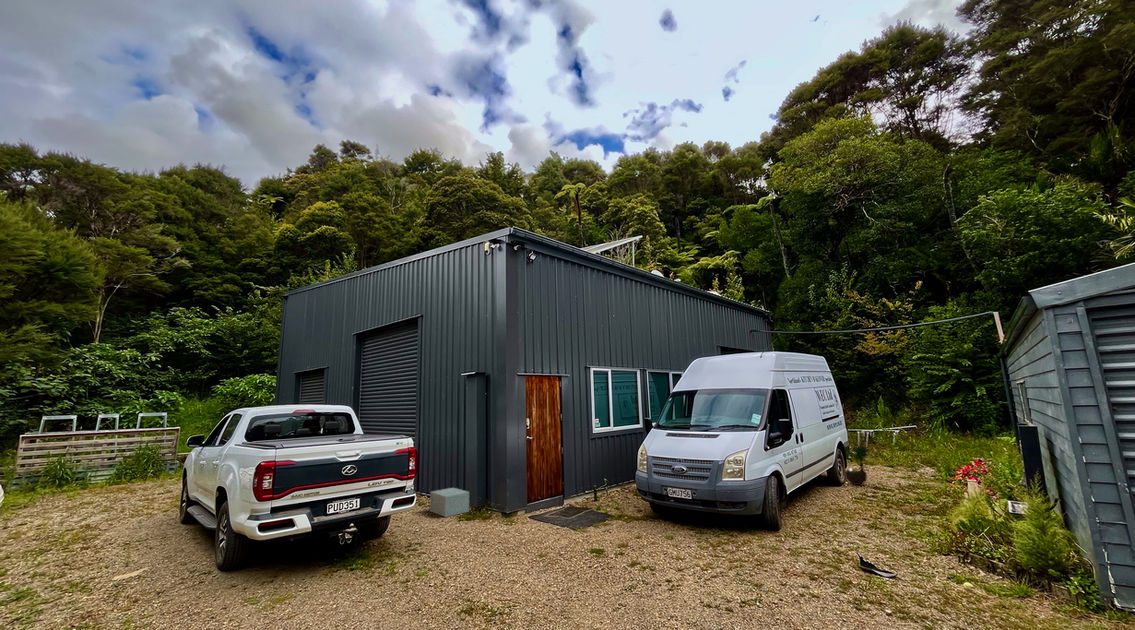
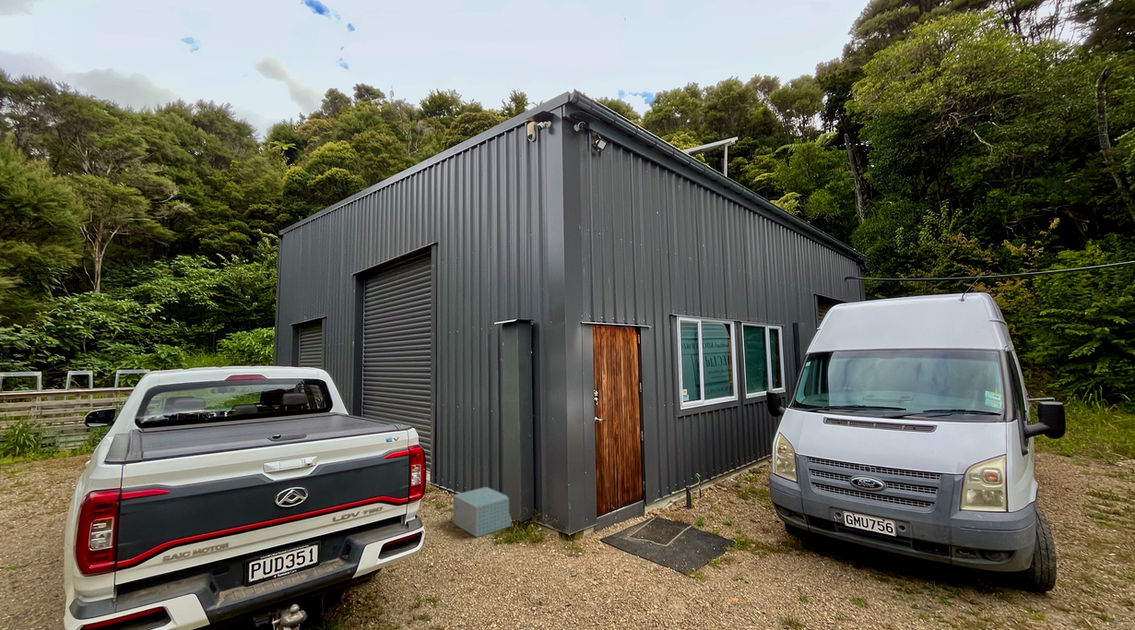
potted tree: present [845,446,869,485] -> none [1038,427,1090,487]

